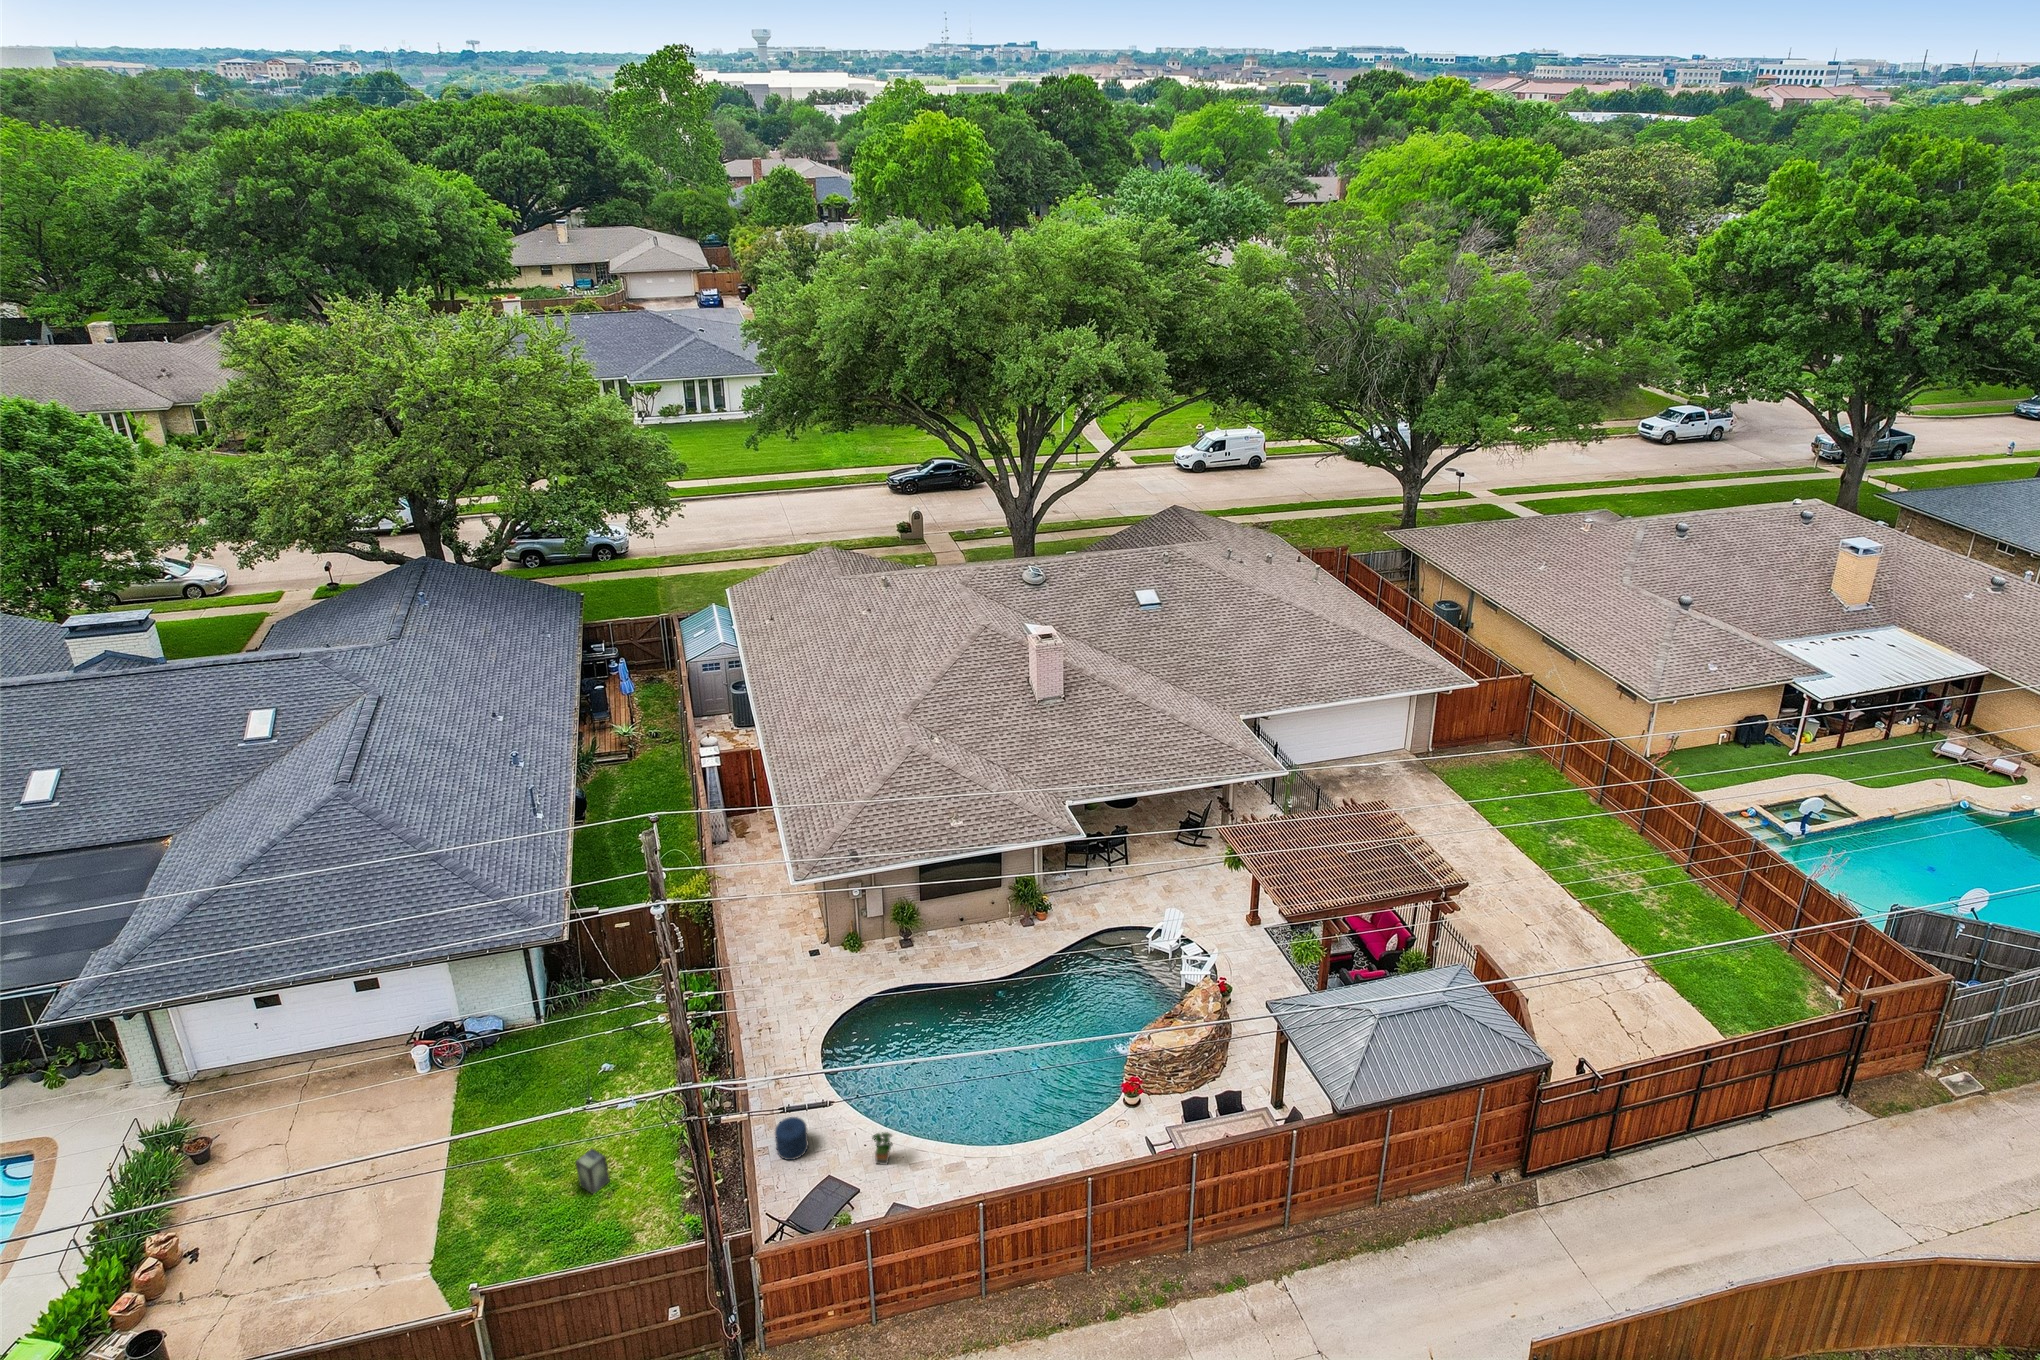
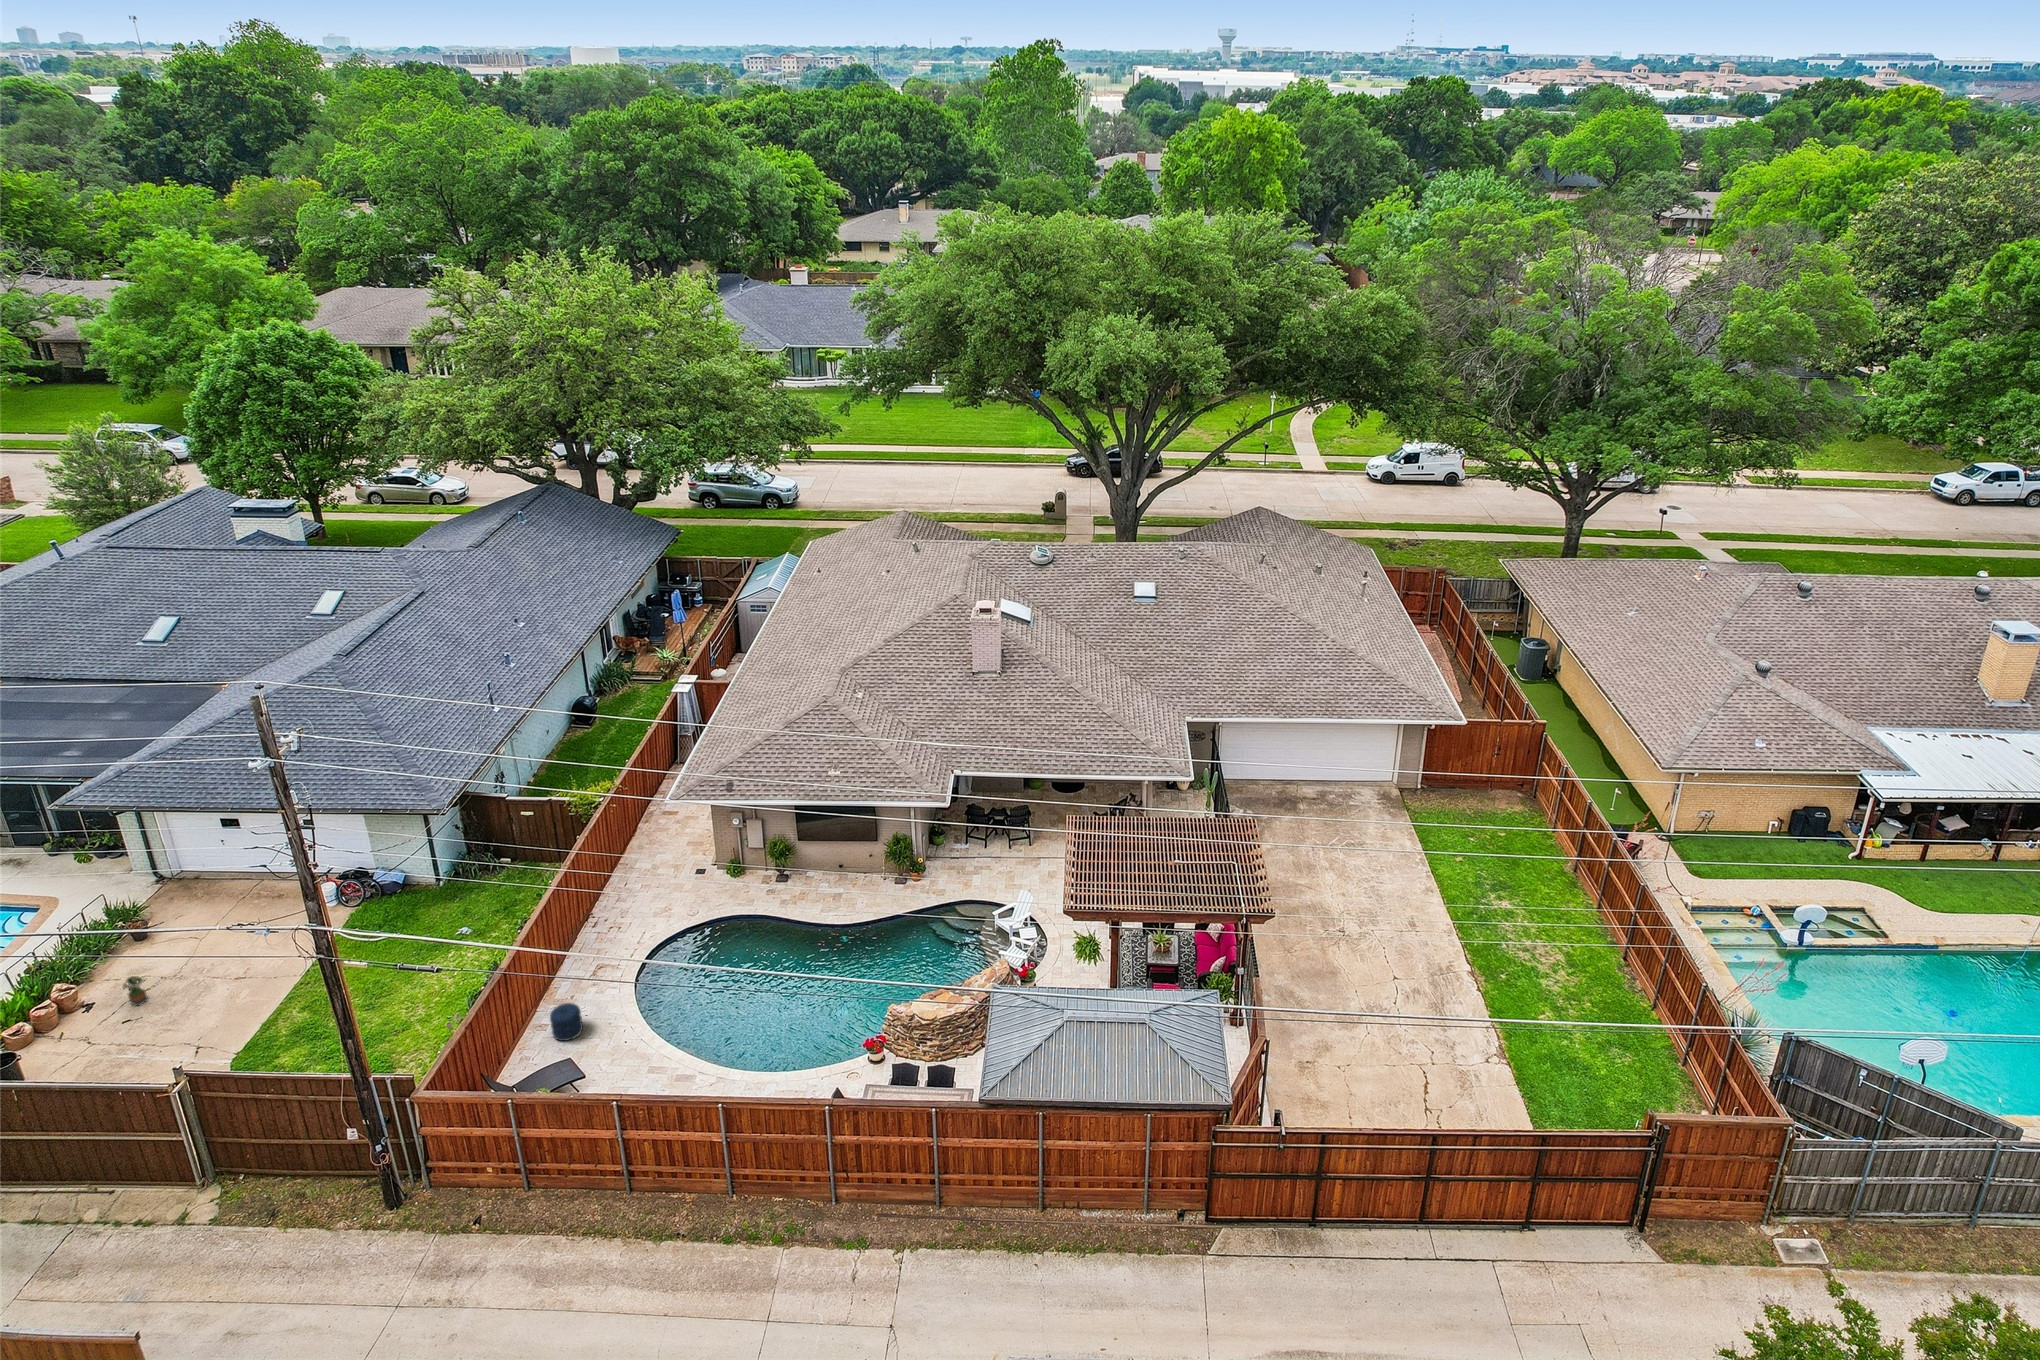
potted tree: present [872,1132,892,1165] -> present [123,976,148,1006]
storage box: present [575,1149,610,1194] -> none [379,991,410,1031]

